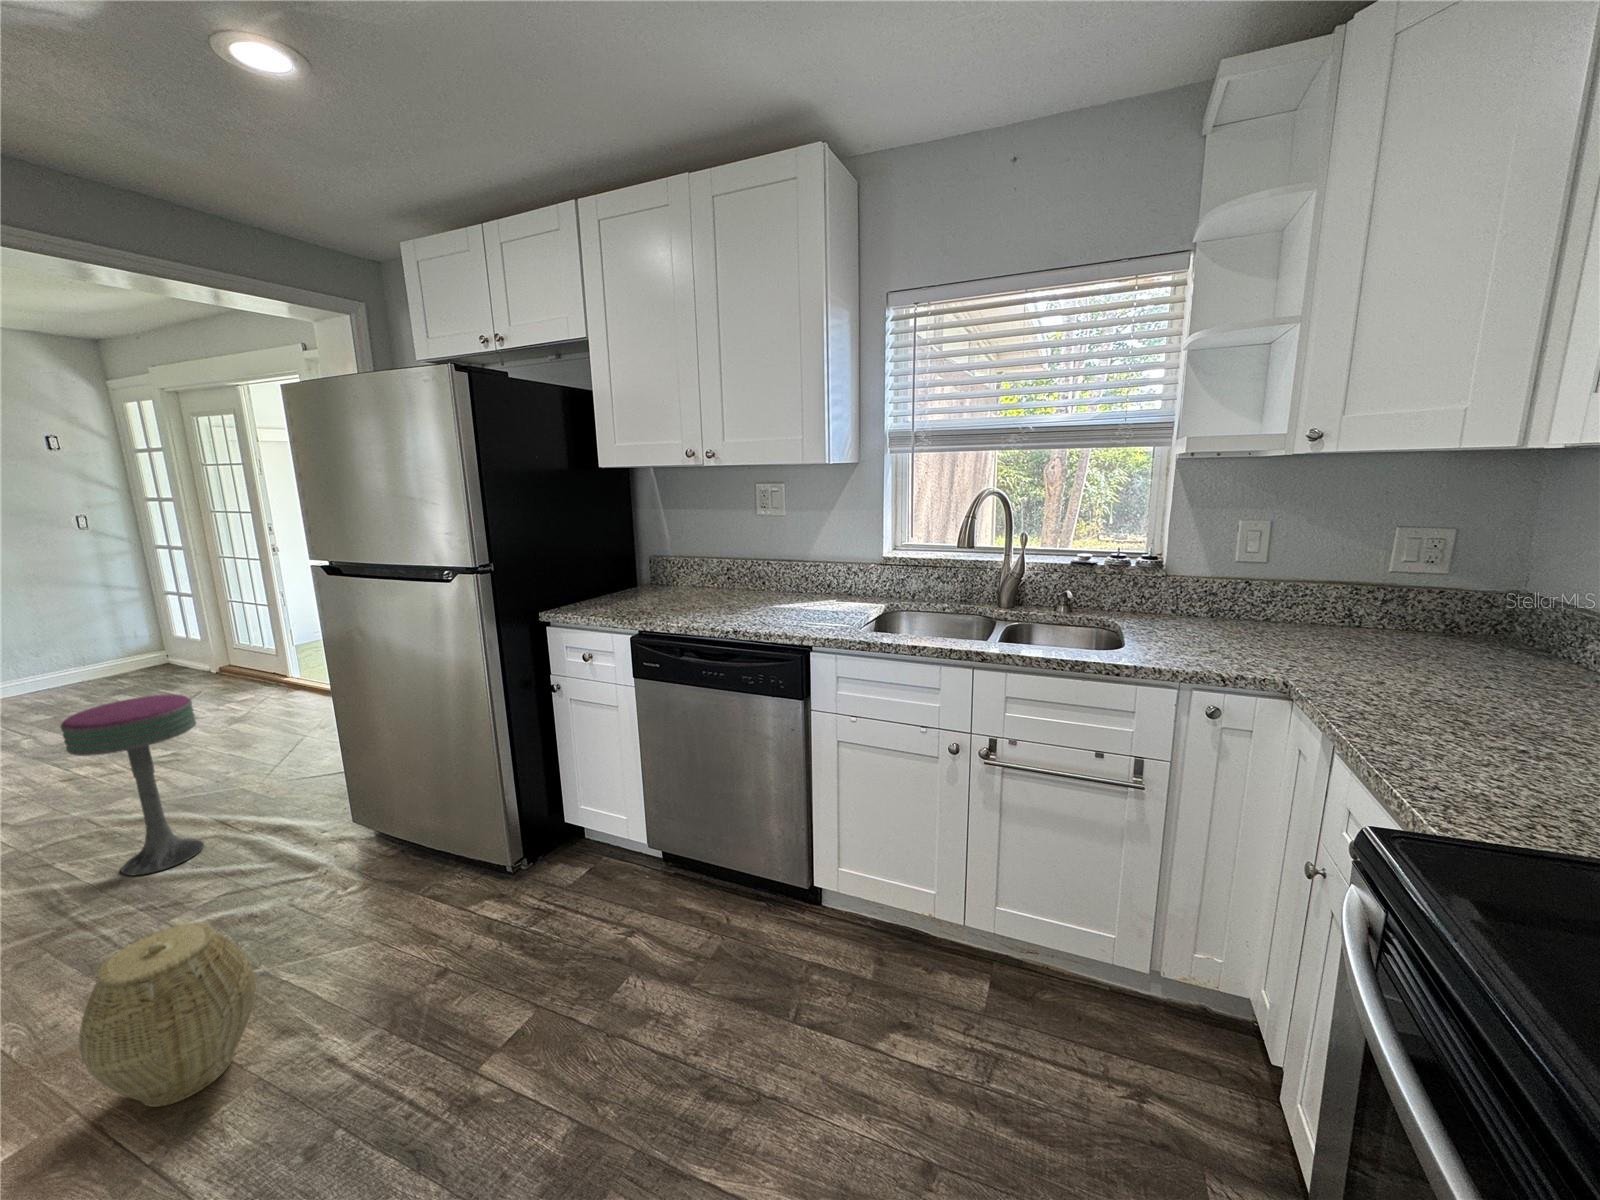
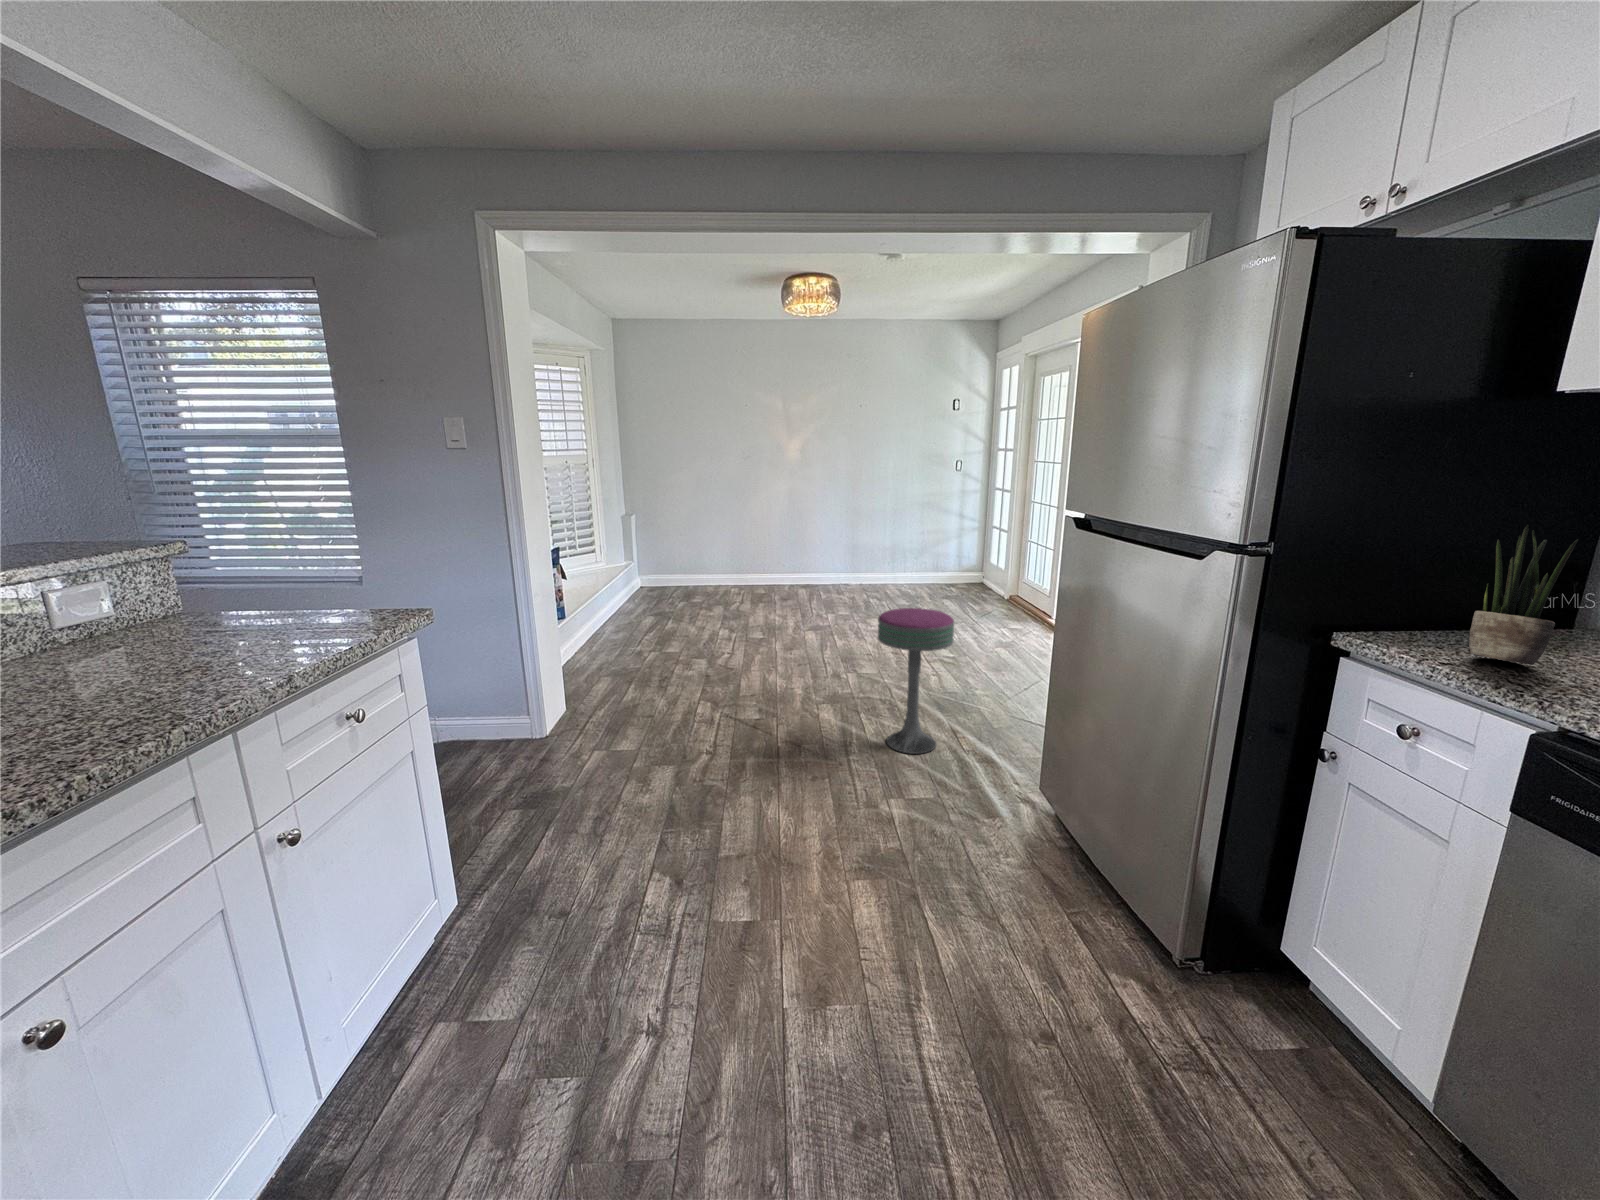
potted plant: none [597,538,627,608] -> present [1469,525,1578,665]
woven basket: present [79,922,256,1107] -> none [785,819,896,974]

